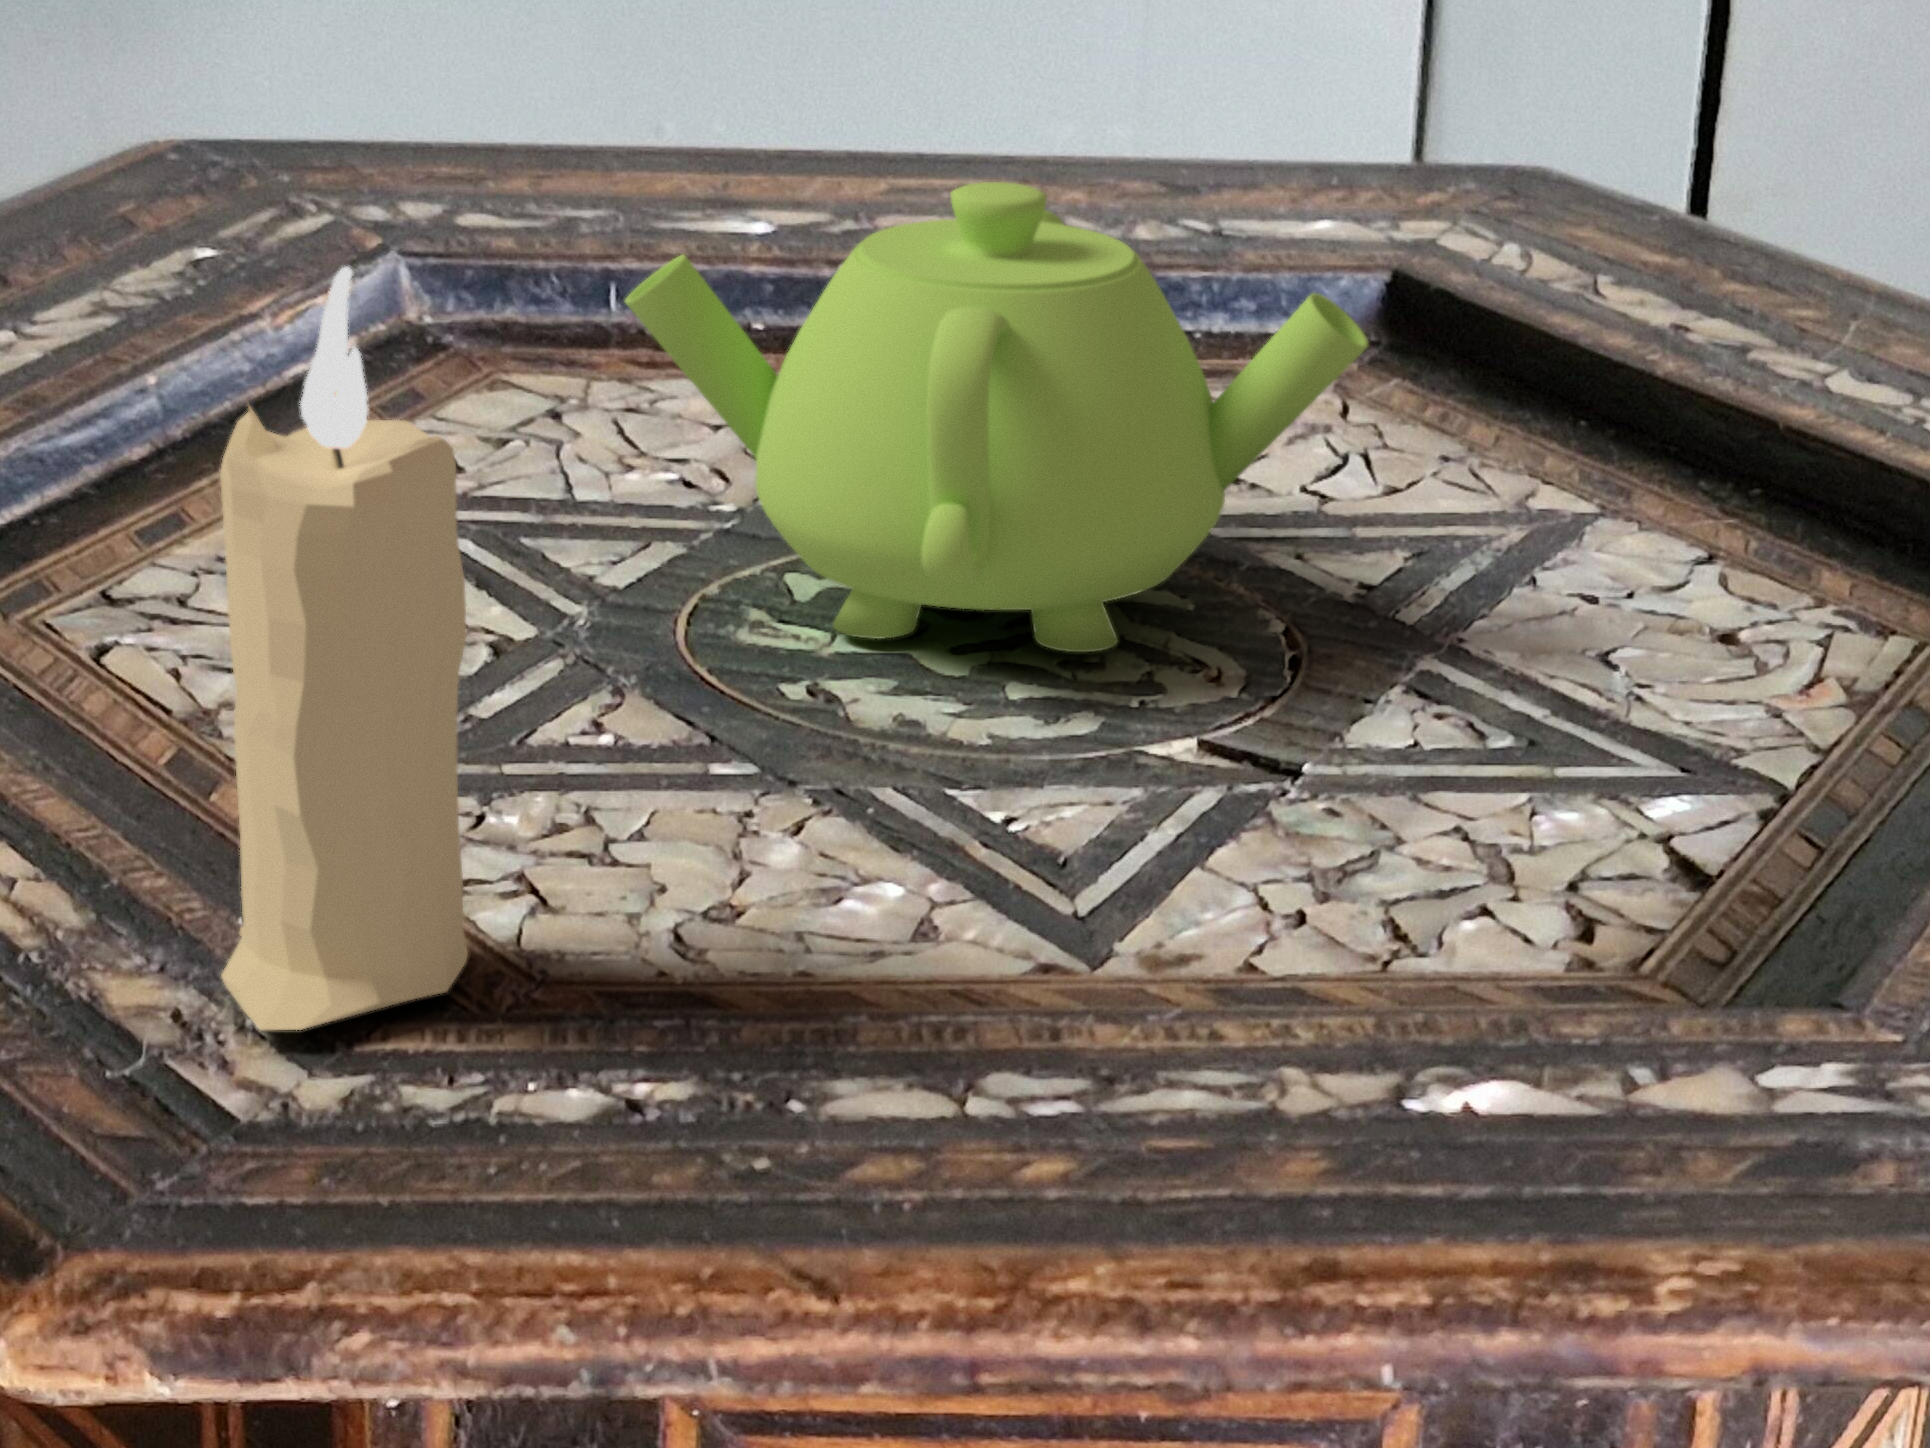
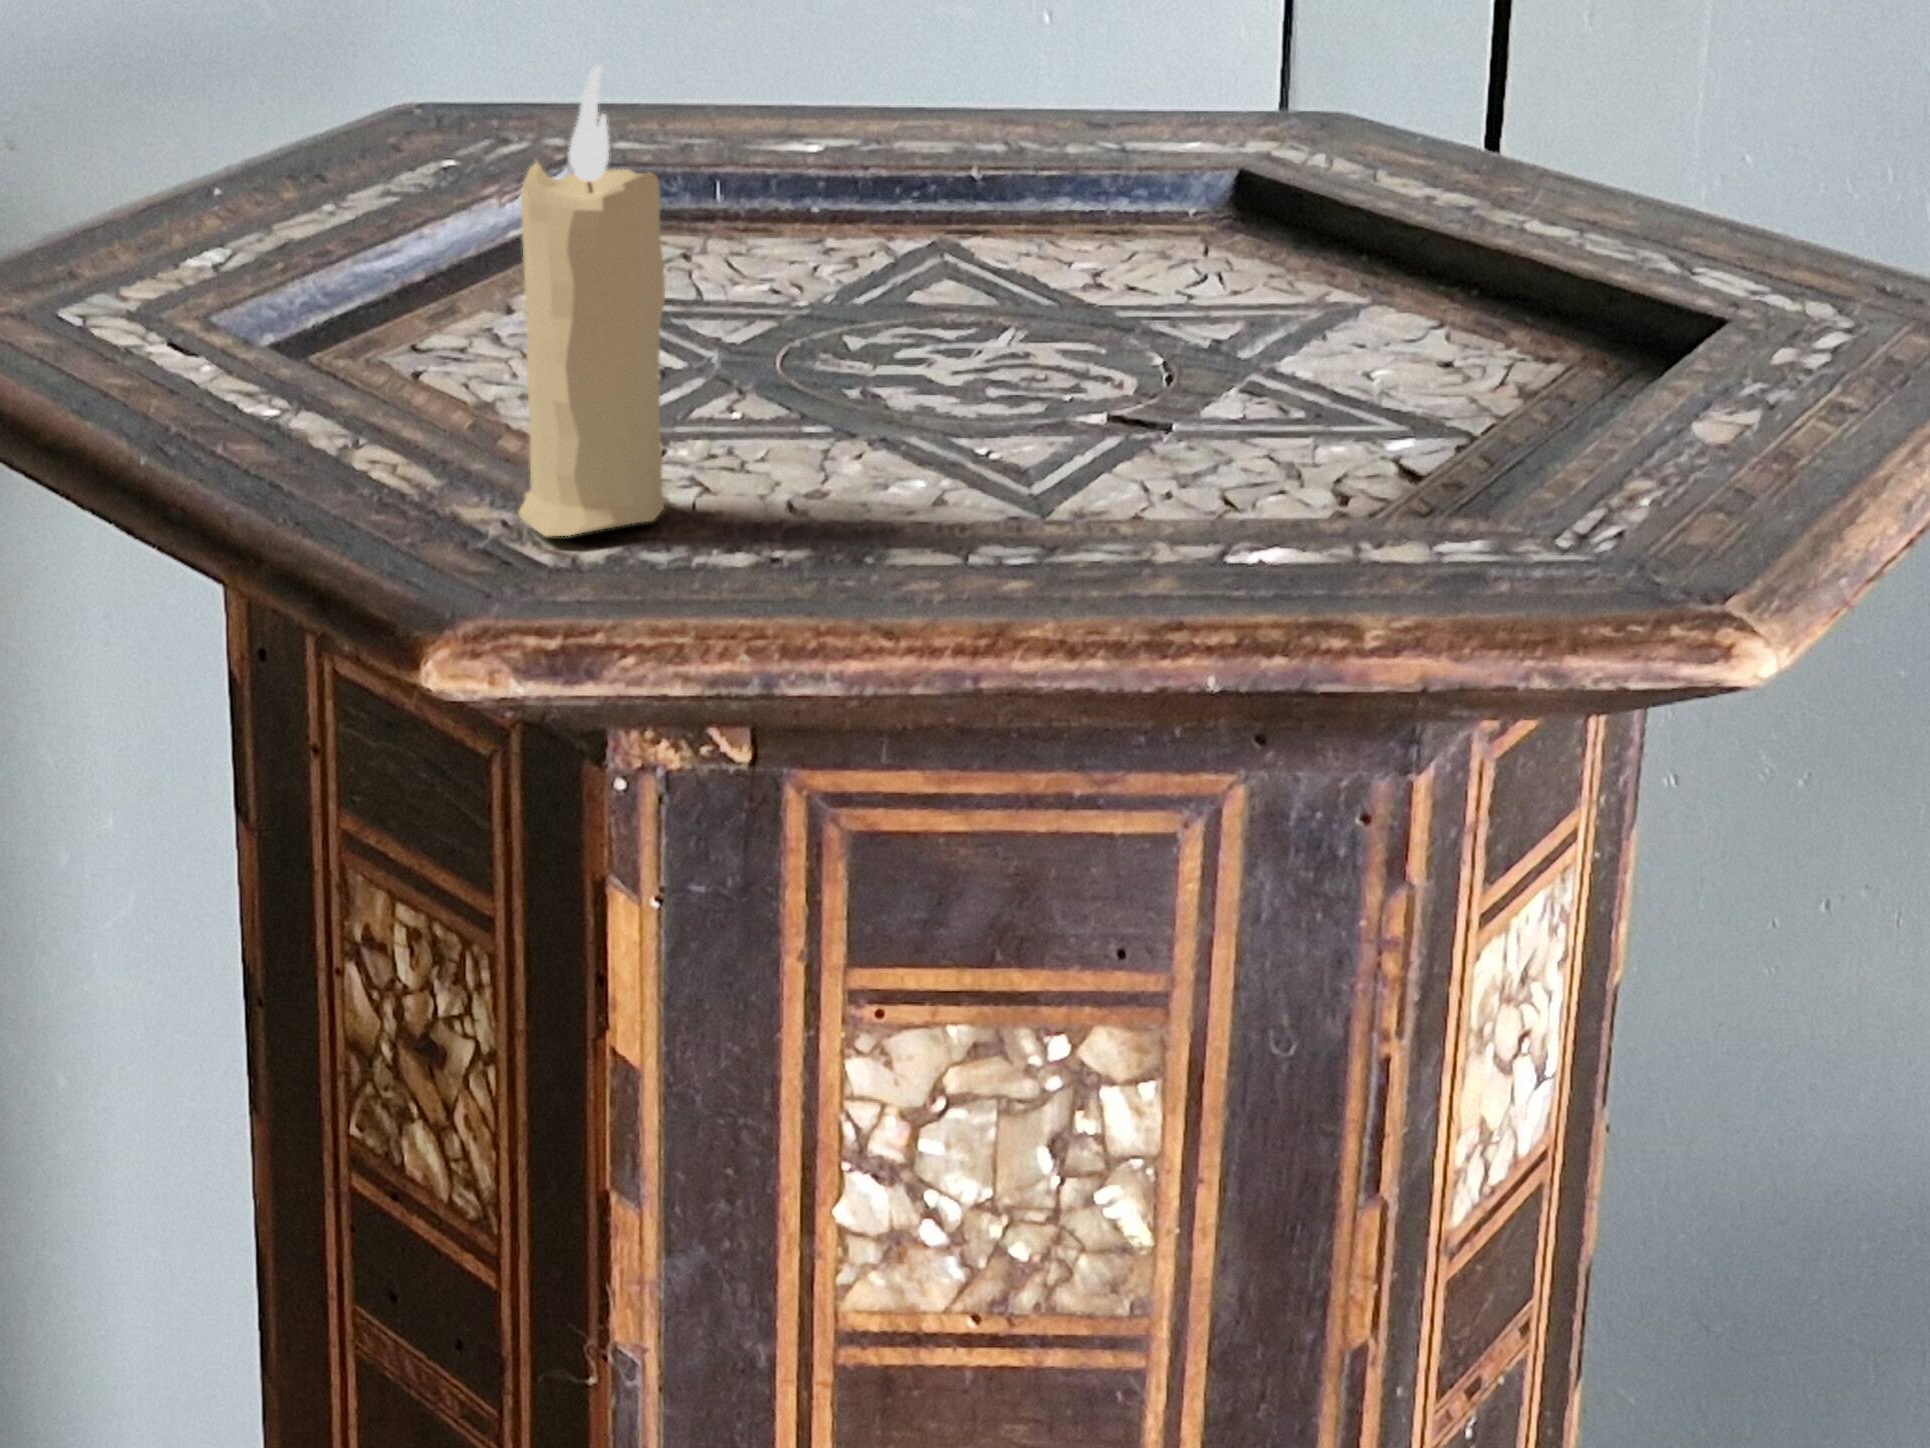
teapot: present [625,182,1369,652] -> none [739,68,1216,369]

